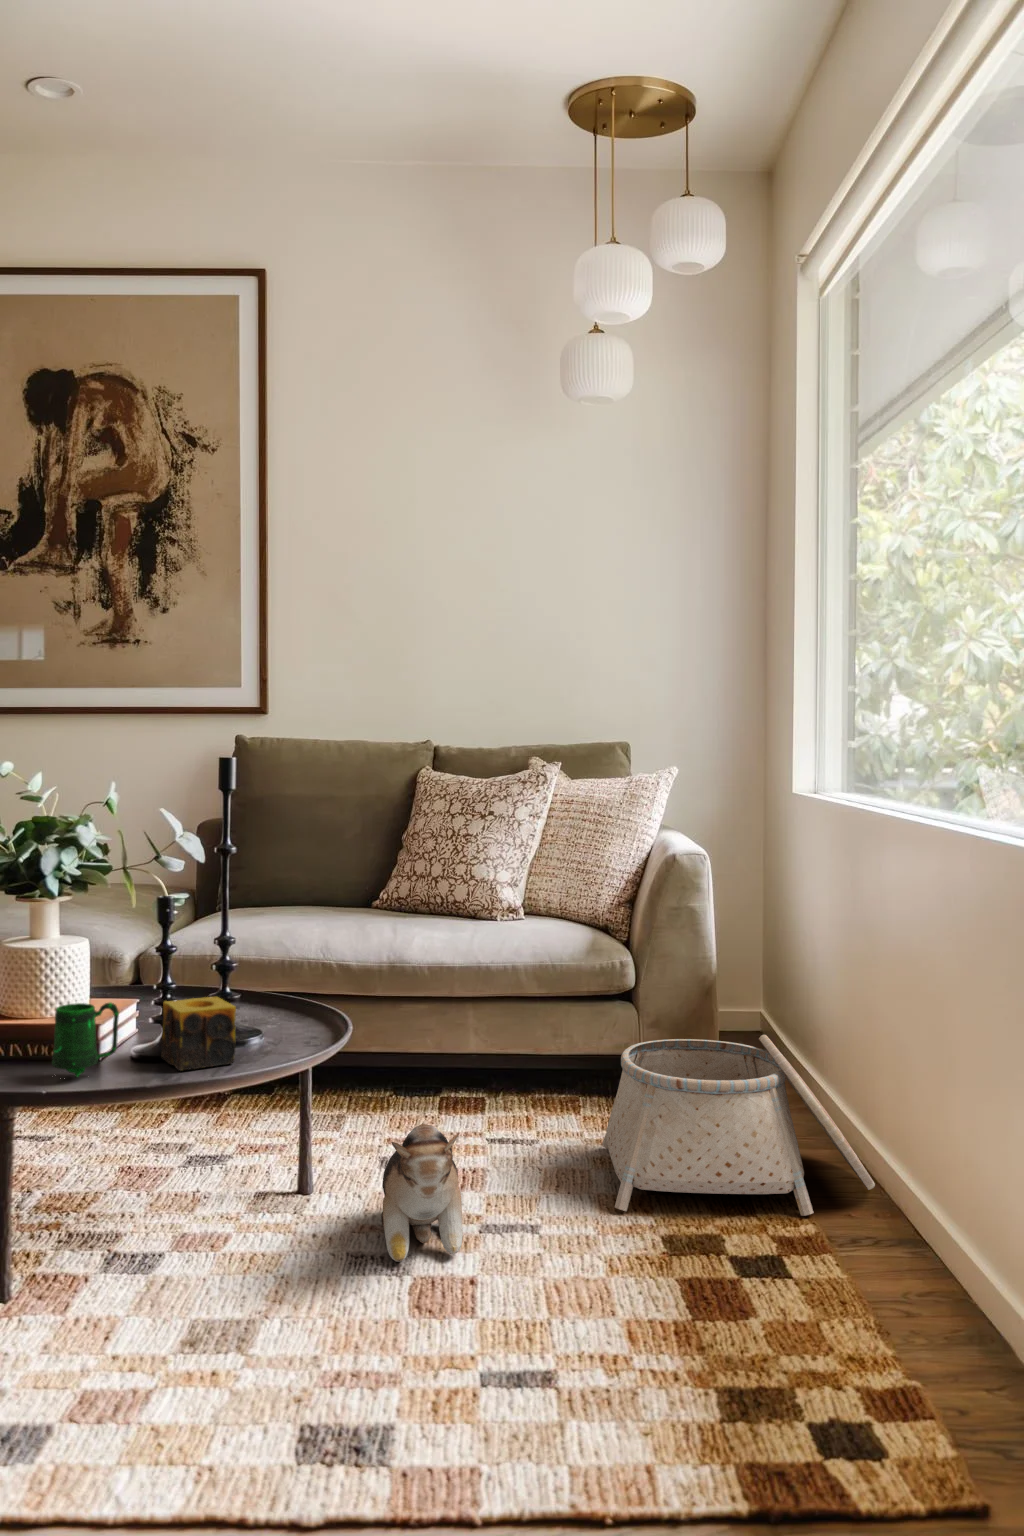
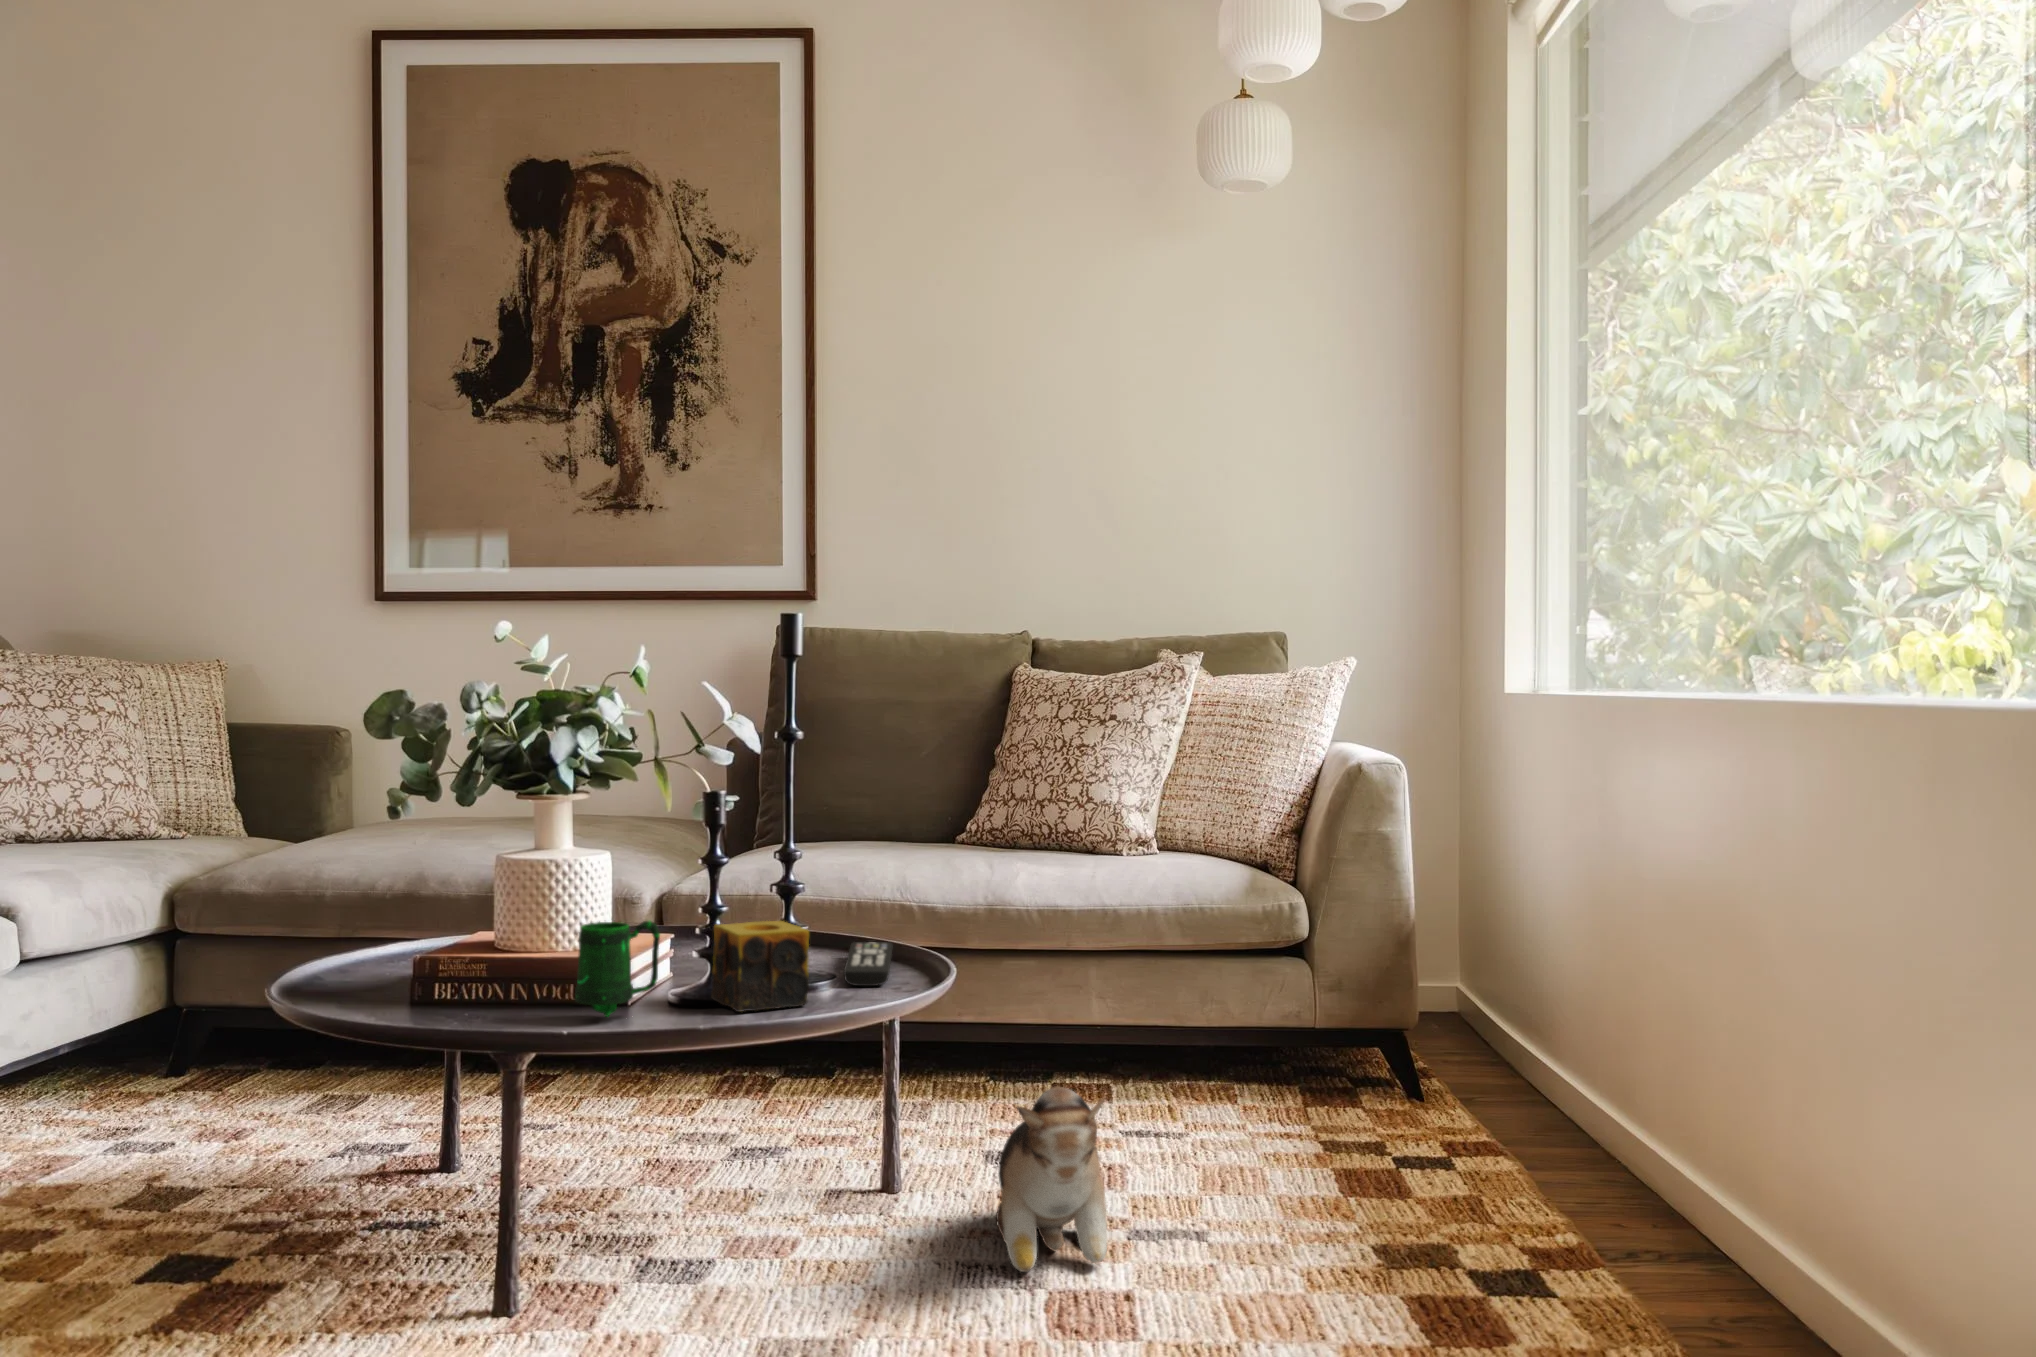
remote control: none [266,1003,309,1044] -> present [844,942,892,986]
basket: present [602,1035,875,1216] -> none [1276,988,1655,1225]

